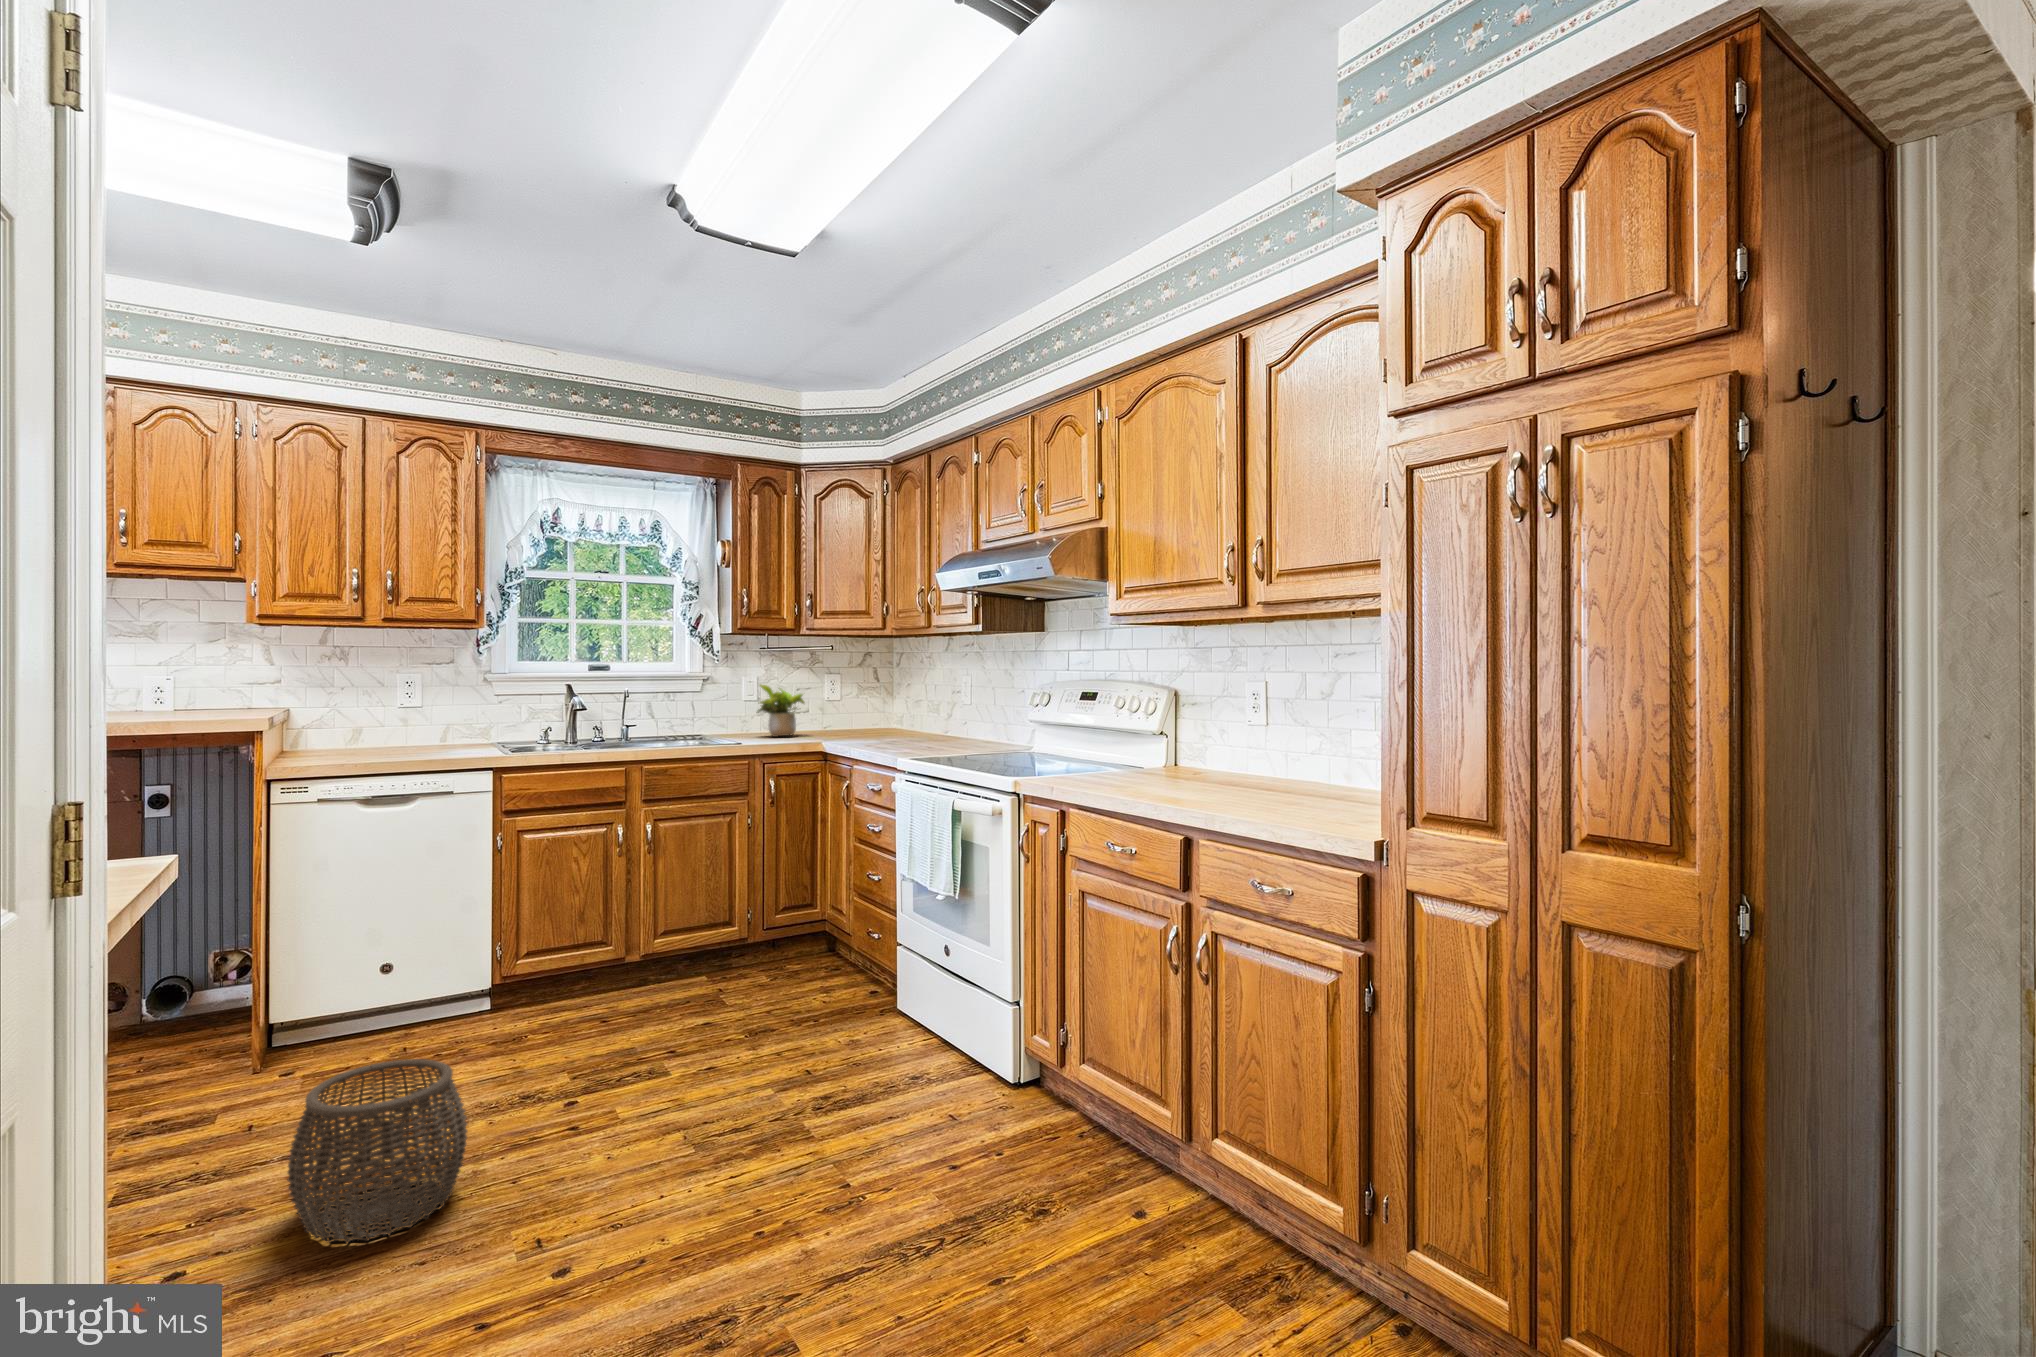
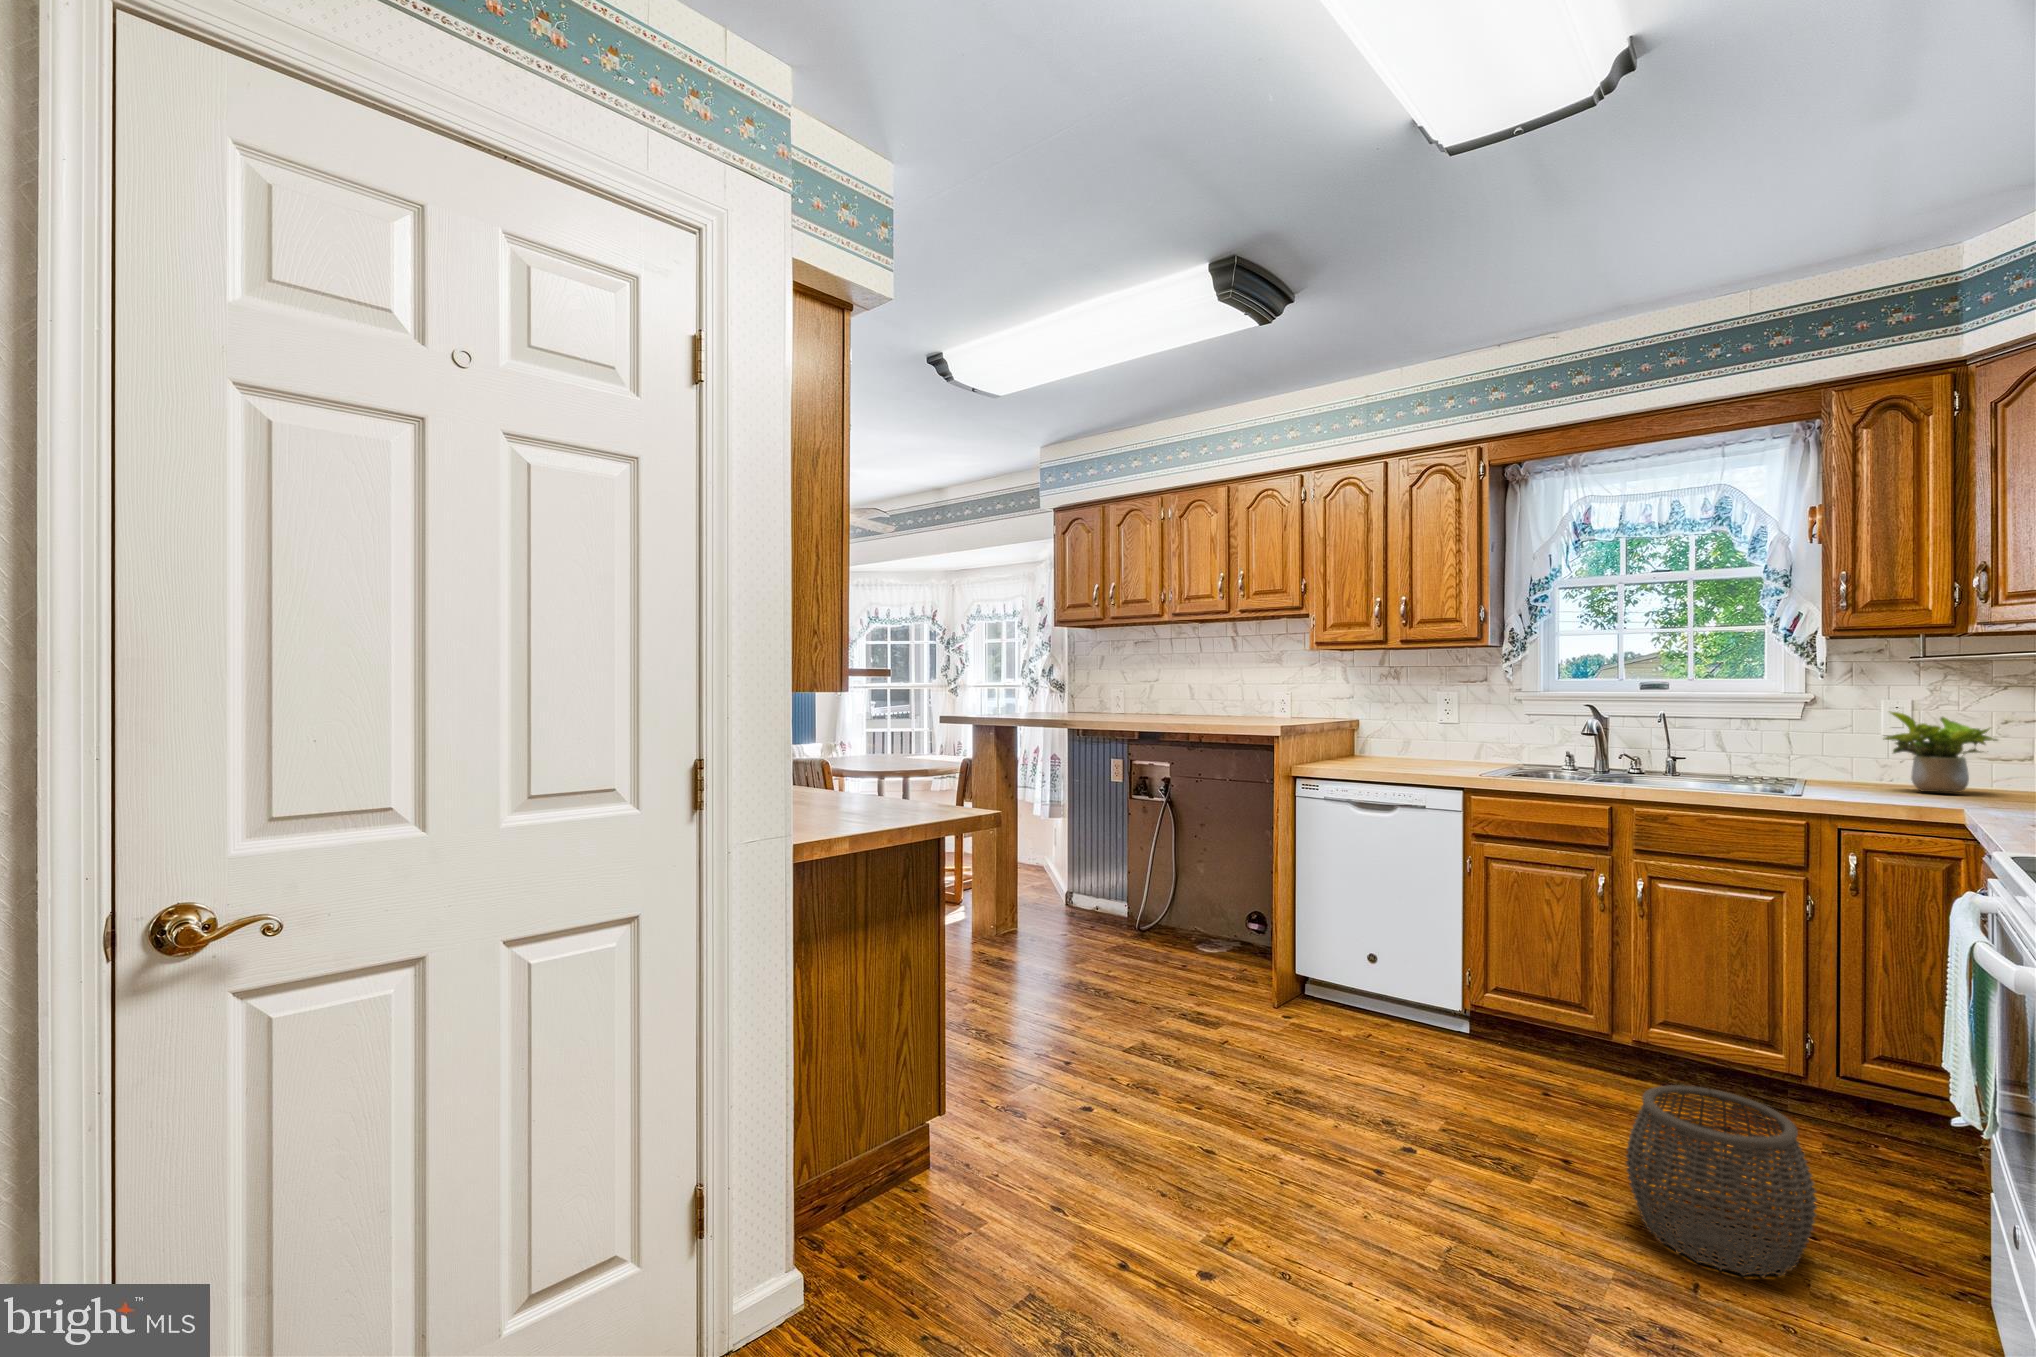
woven basket: present [288,1059,467,1243] -> present [1625,1085,1817,1277]

